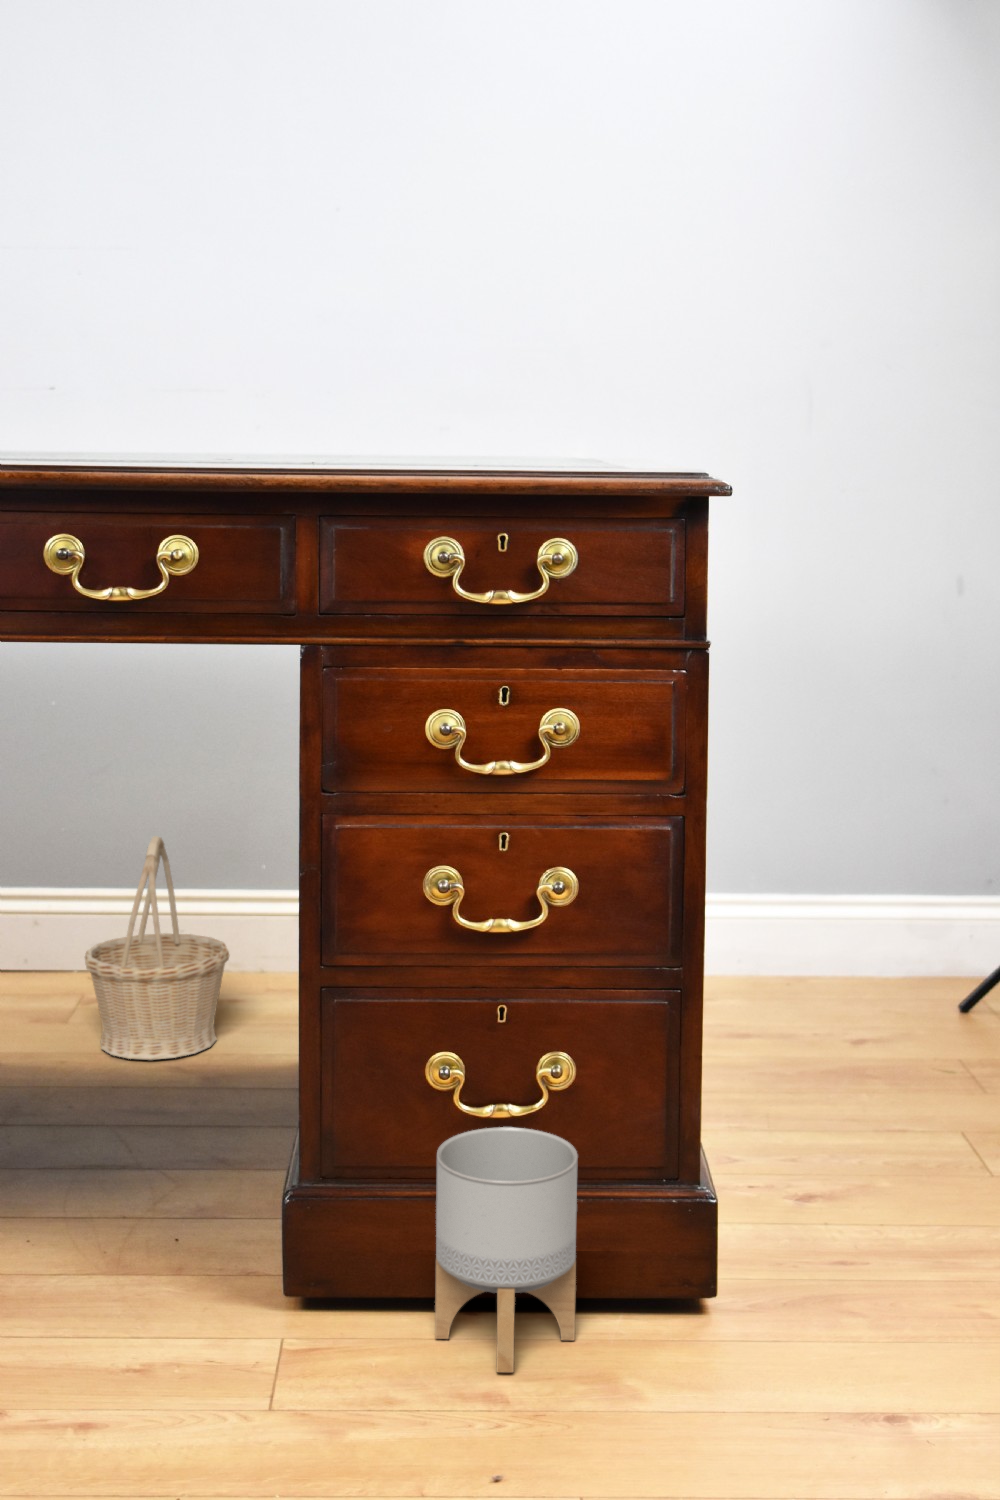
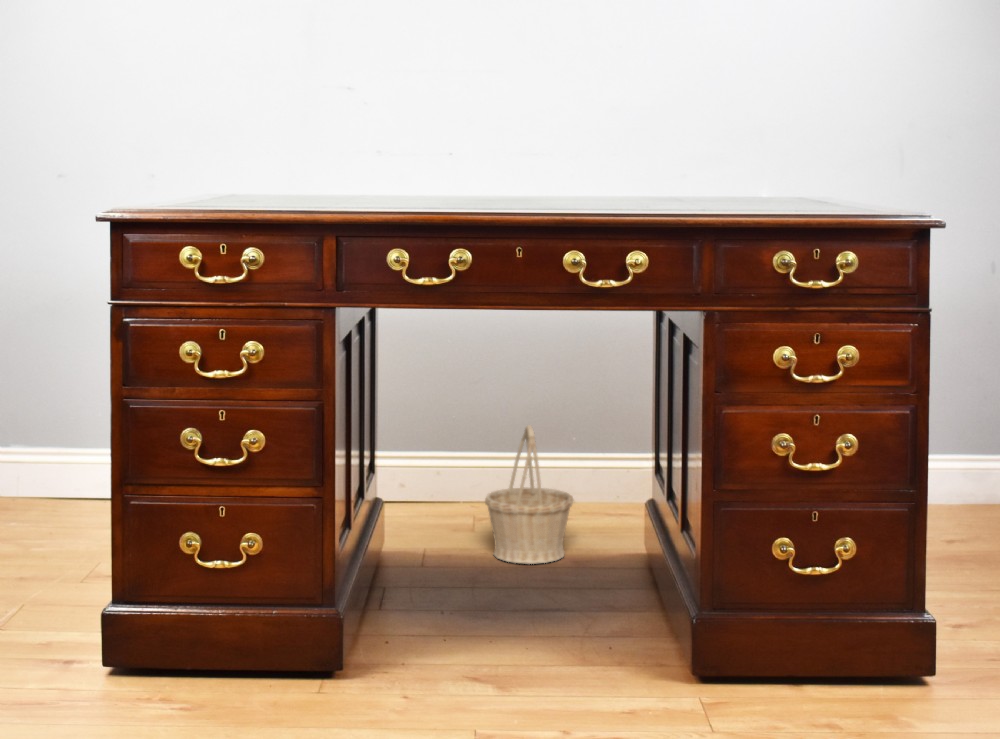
planter: present [435,1127,578,1372] -> none [786,579,869,707]

